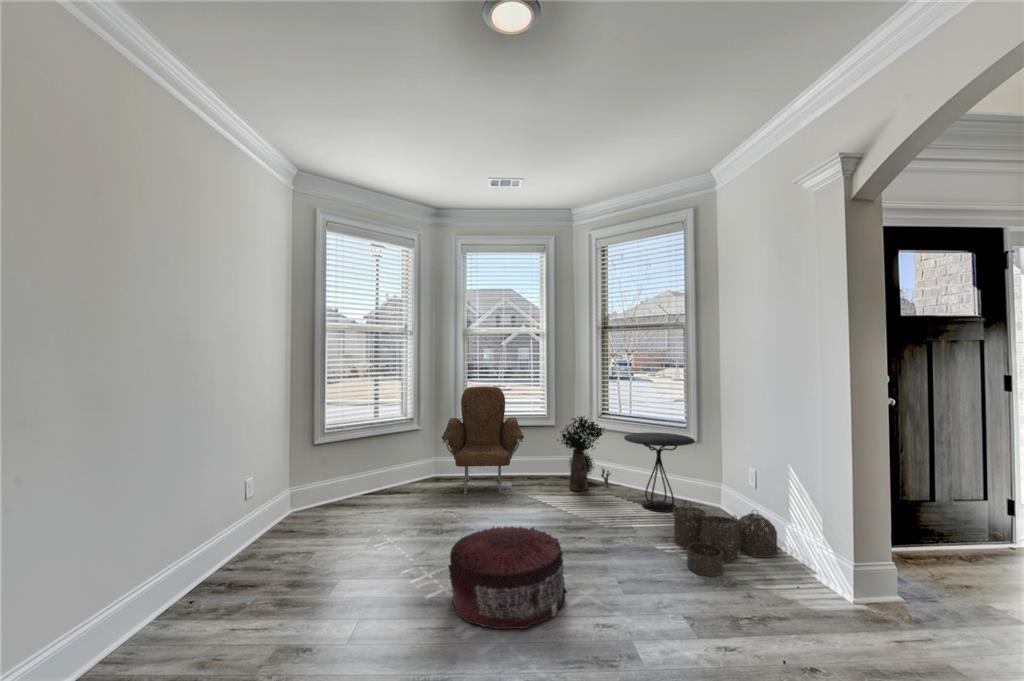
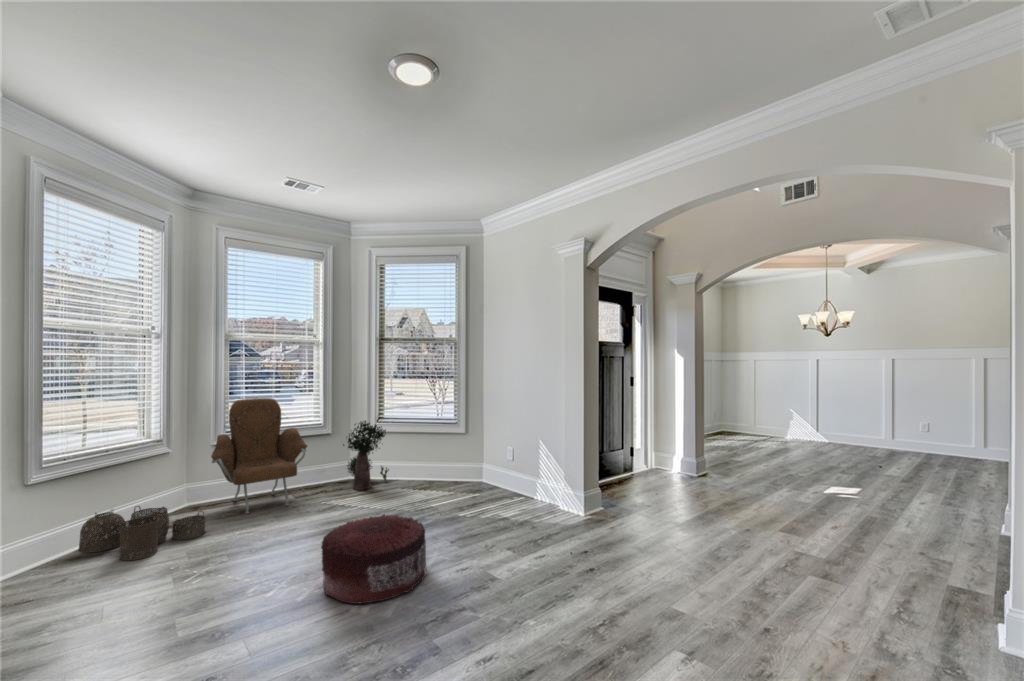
side table: present [624,432,695,512] -> none [411,428,467,492]
woven basket: present [673,501,778,576] -> present [78,506,206,560]

